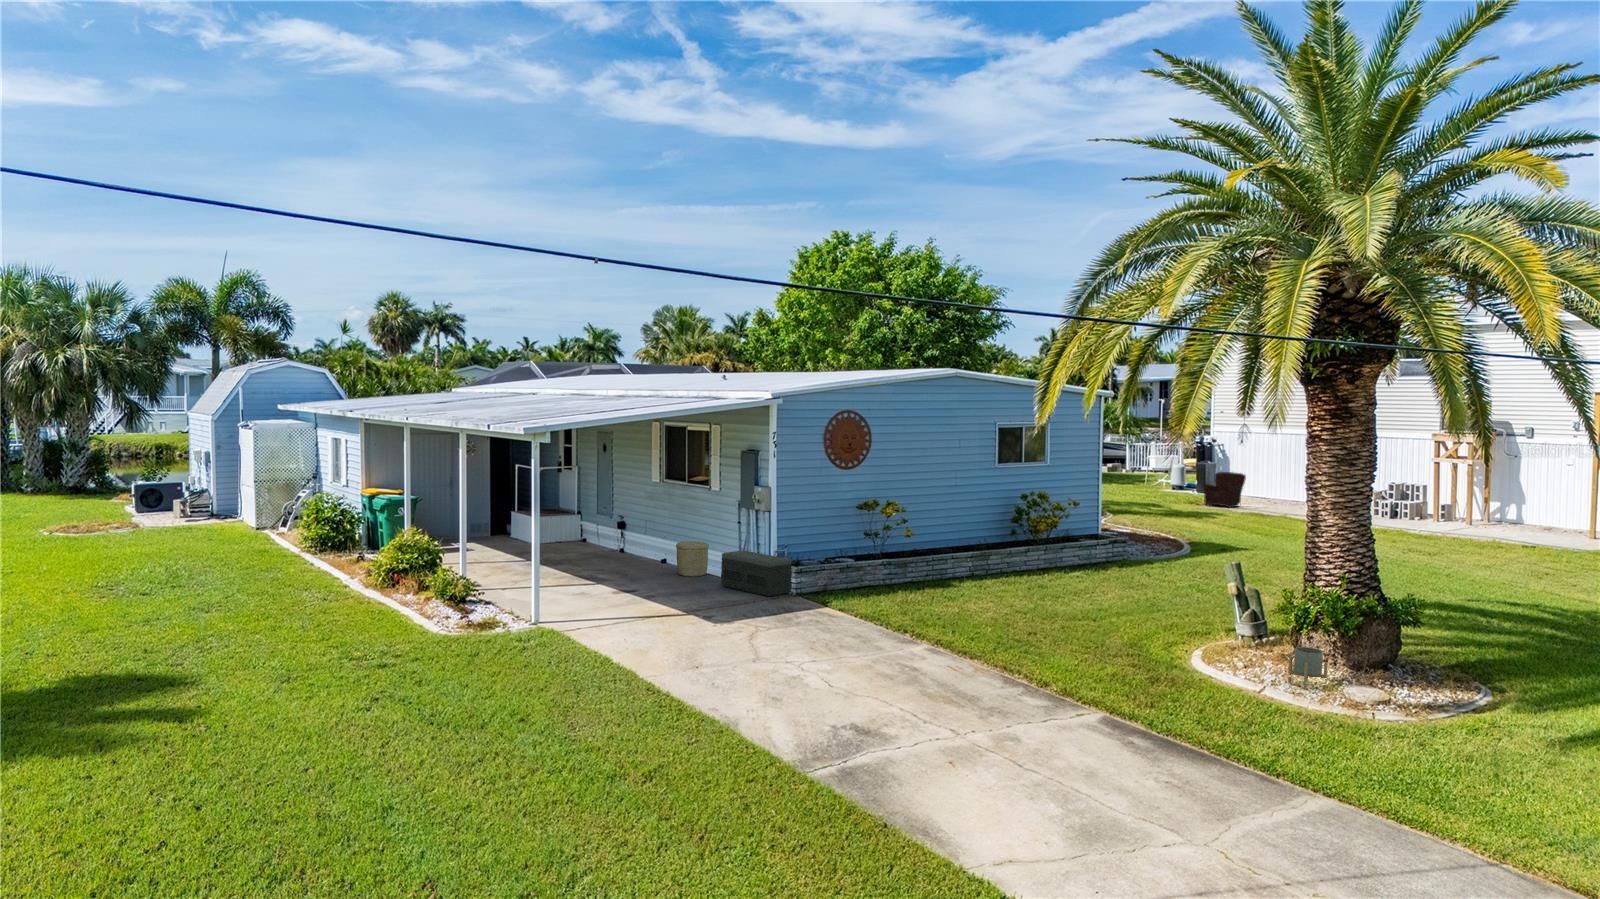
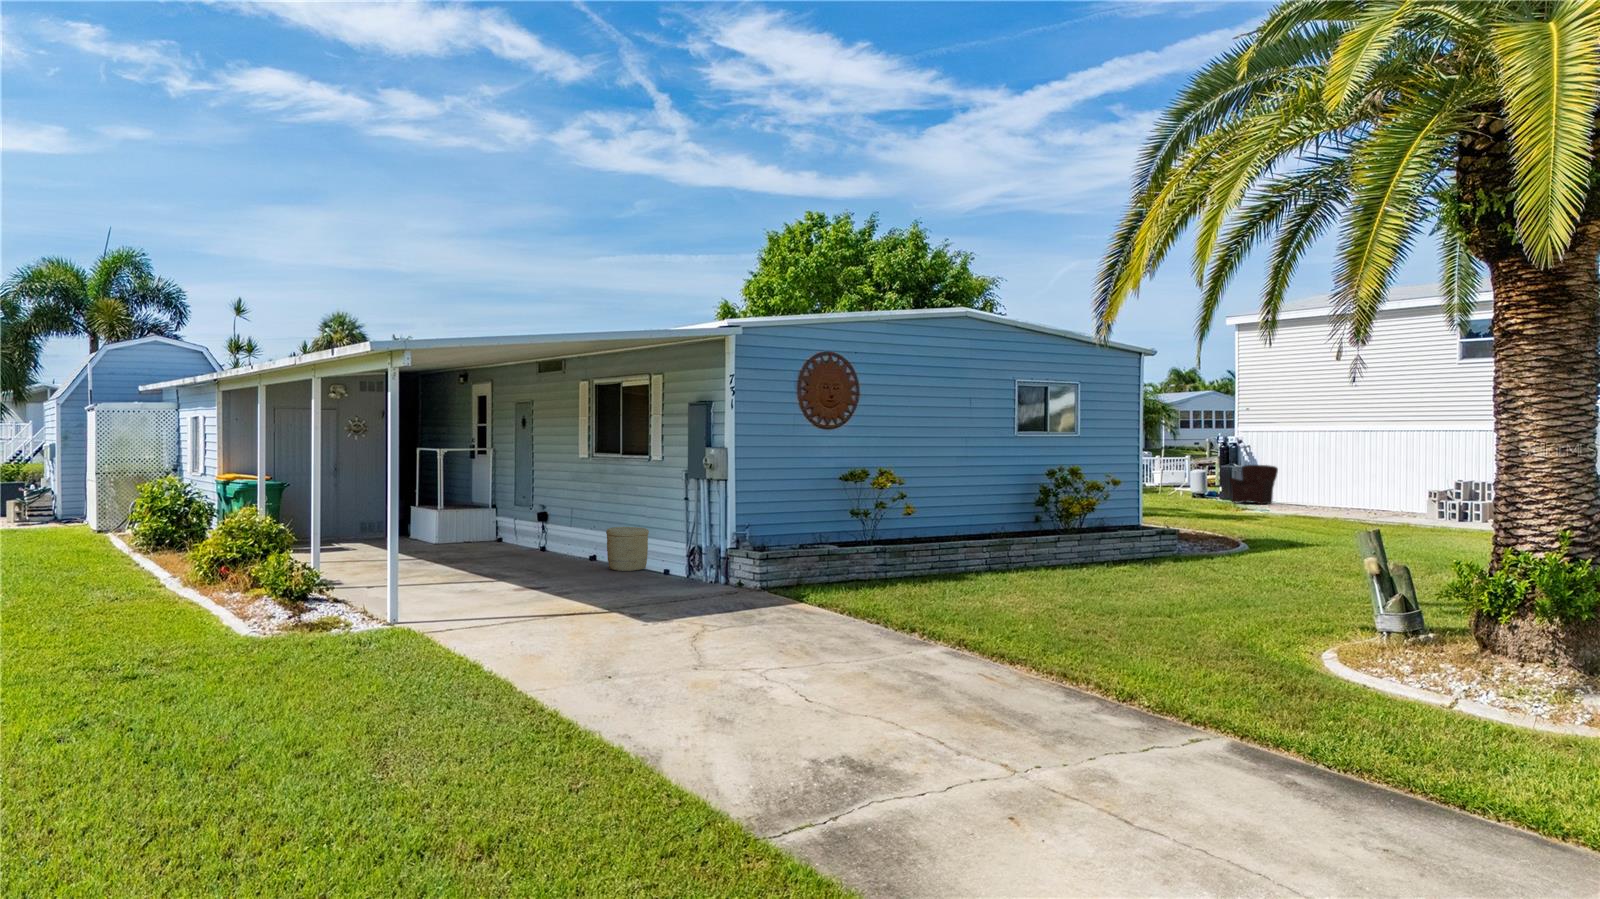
storage bench: present [721,550,792,597] -> none [662,535,754,593]
planter: present [1288,647,1328,690] -> none [1484,640,1548,703]

